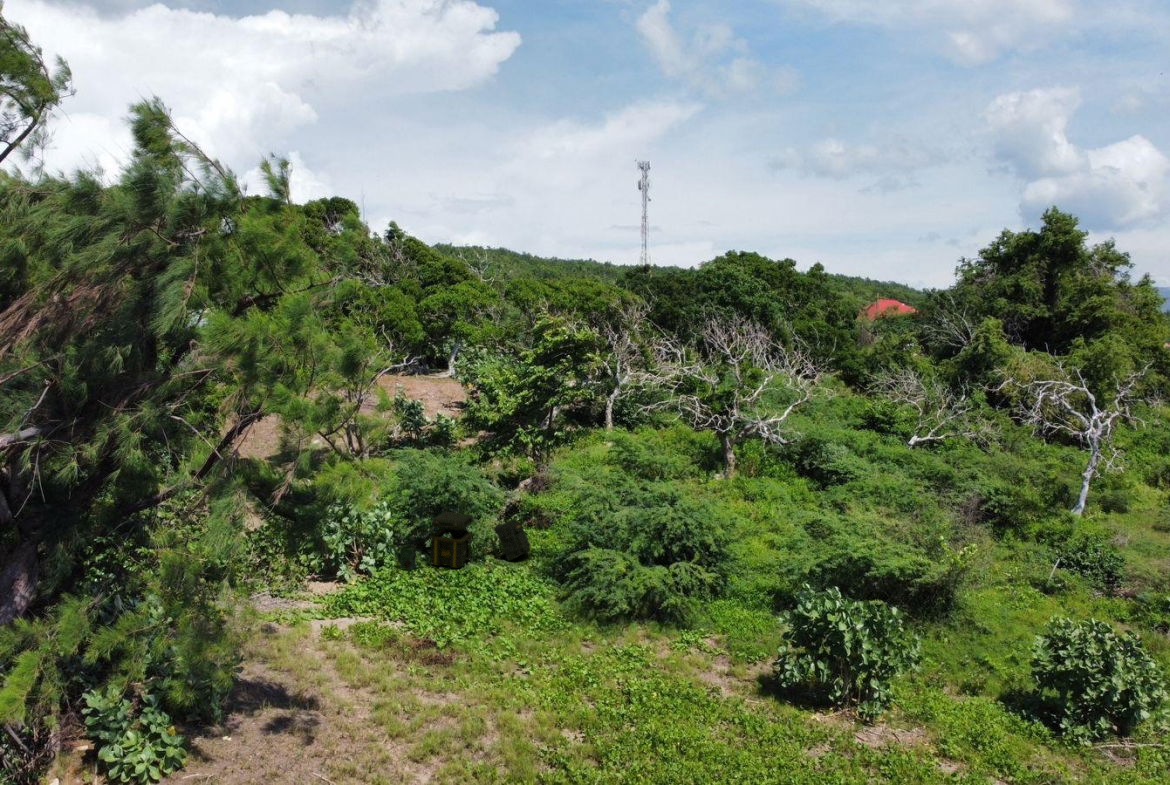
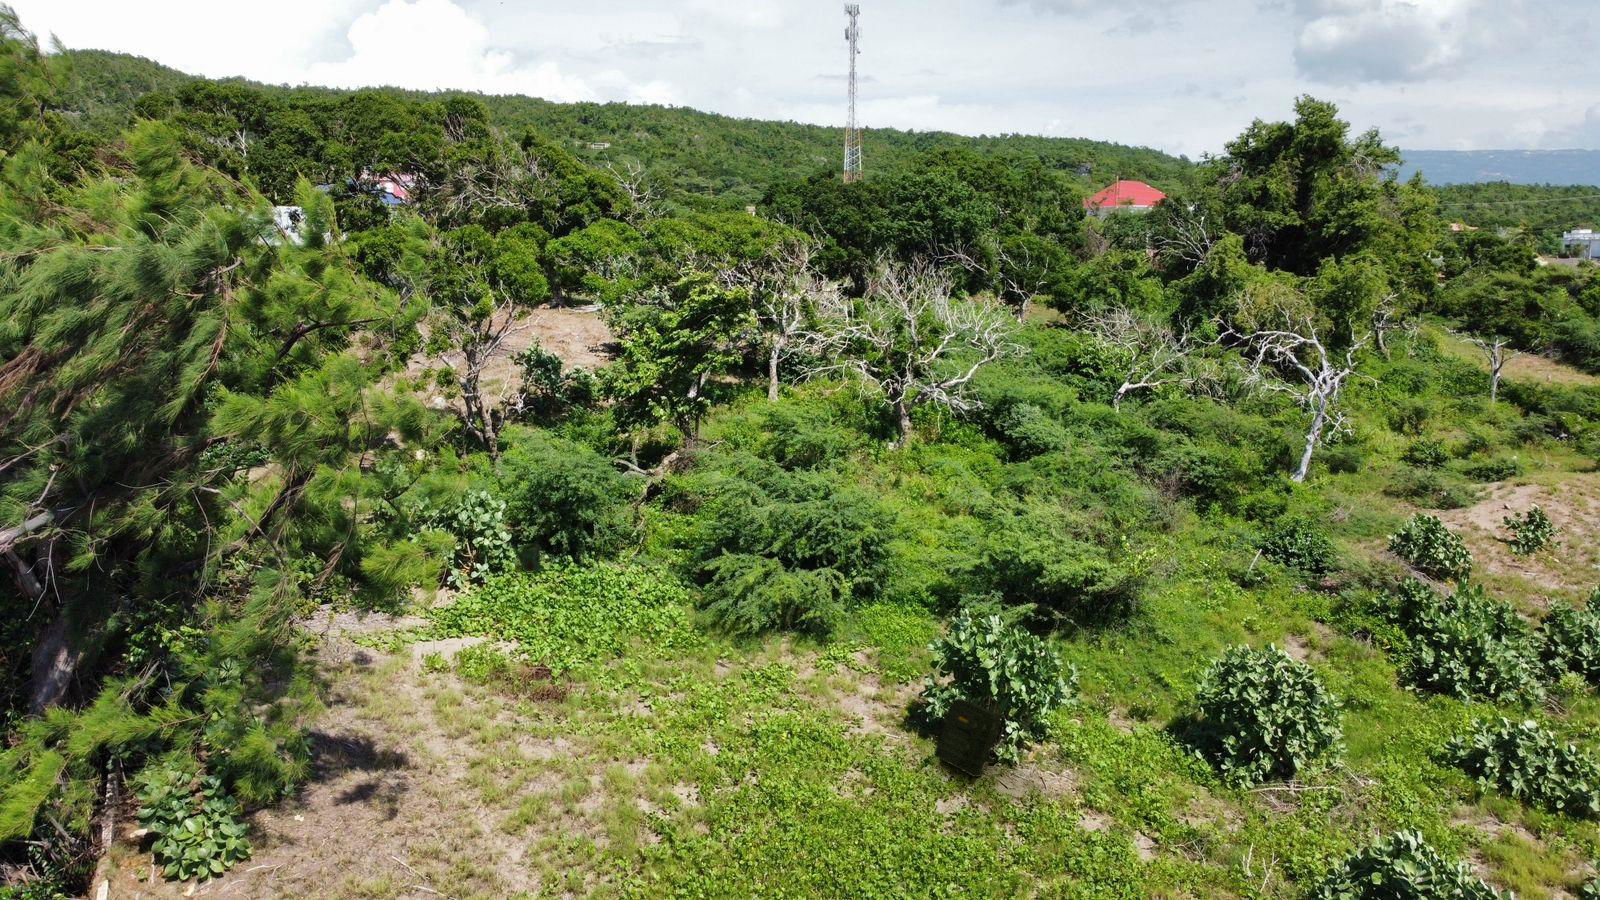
toolbox: present [431,512,473,568] -> none [555,504,605,569]
backpack: present [490,519,530,561] -> present [933,698,1000,777]

